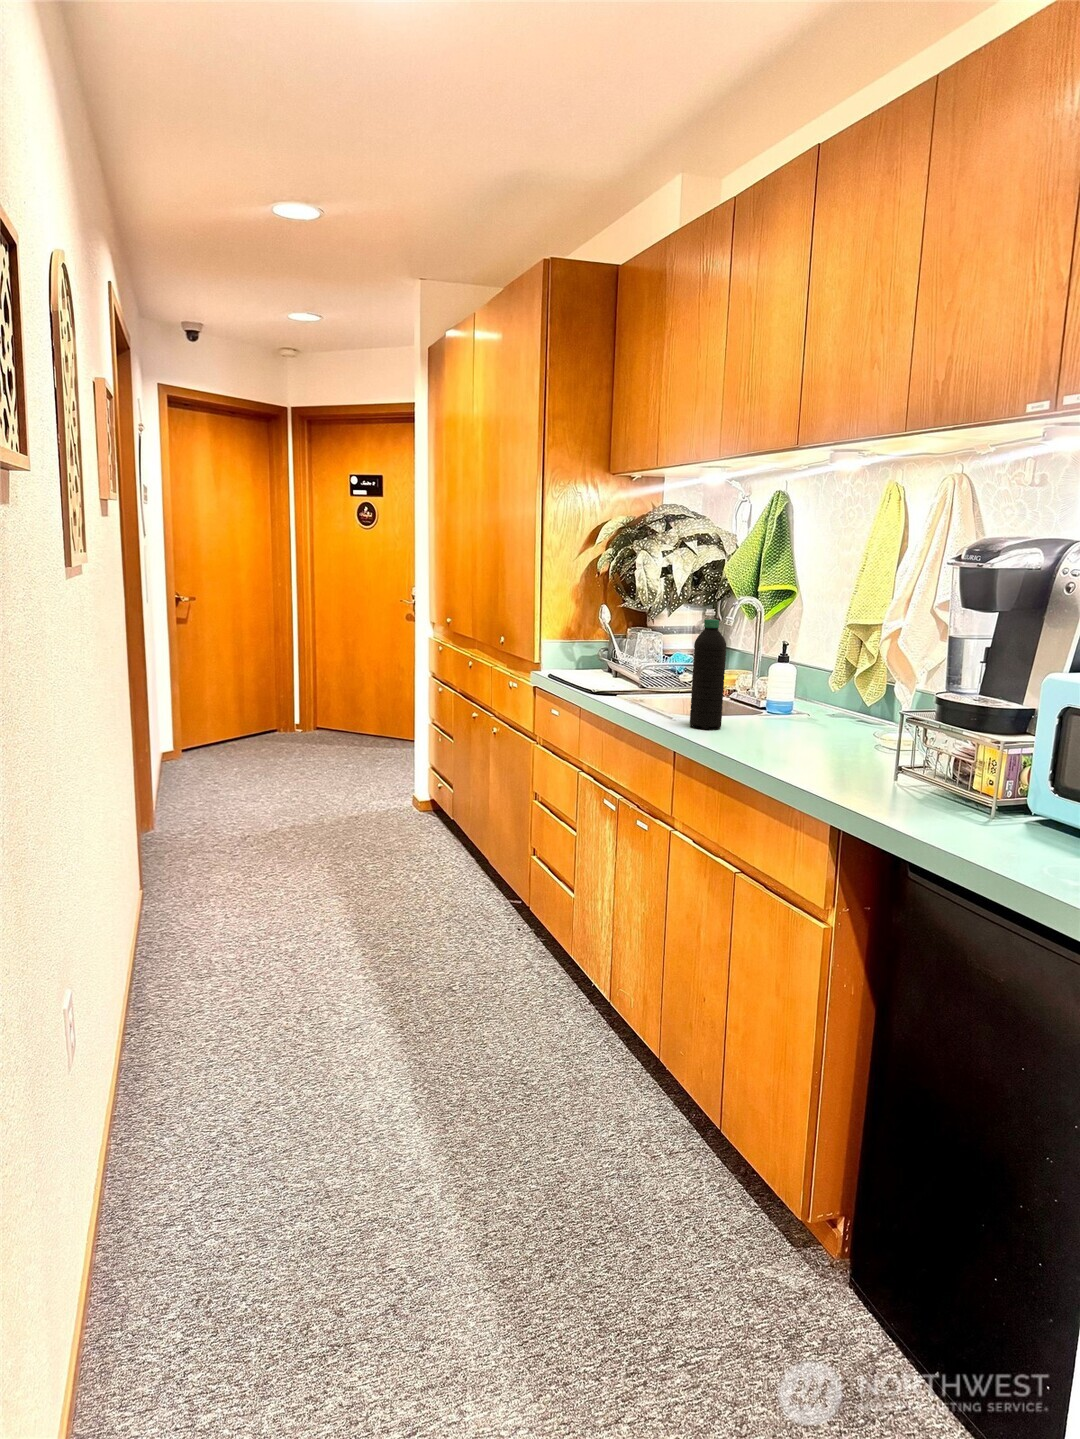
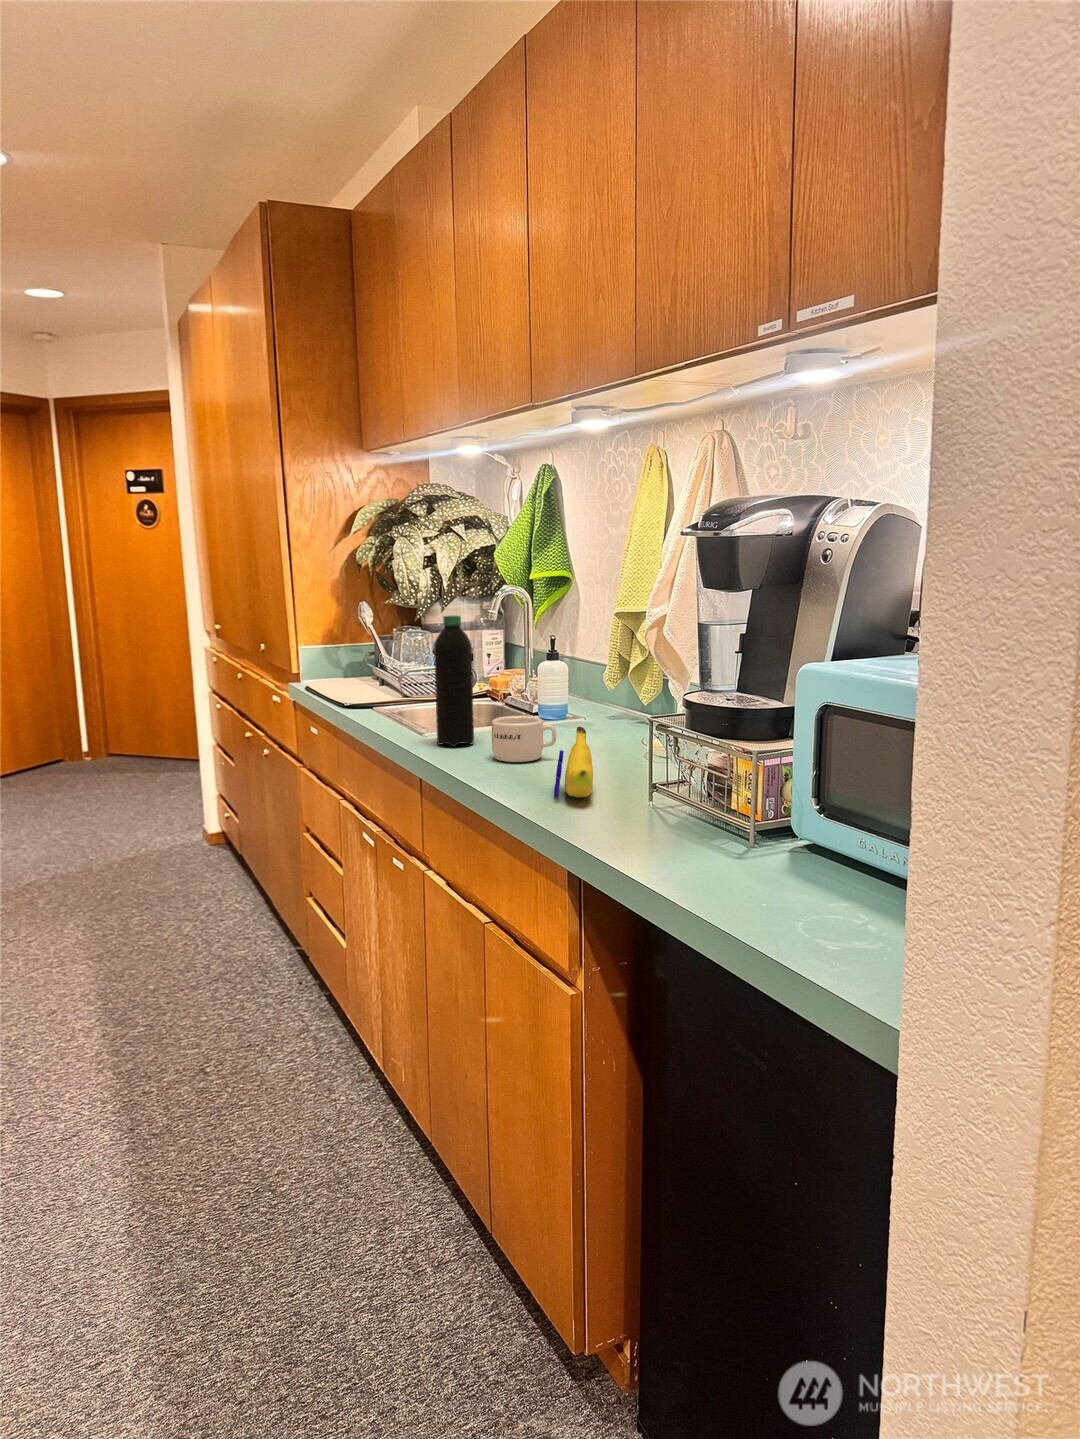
mug: none [743,706,800,744] -> present [492,716,557,762]
banana: none [808,717,847,773] -> present [554,727,593,798]

